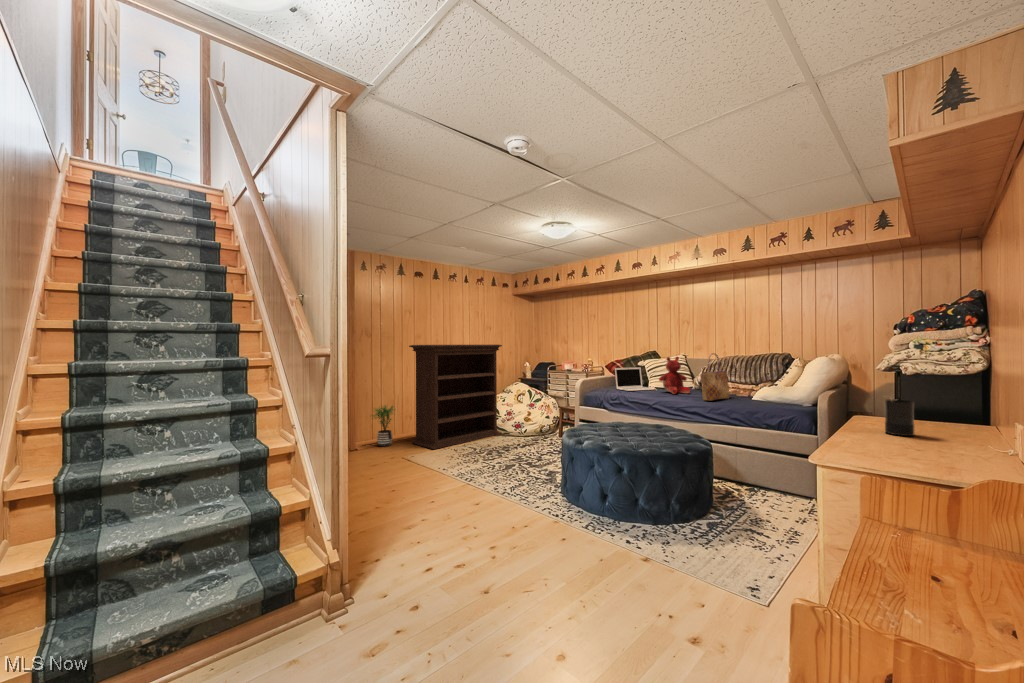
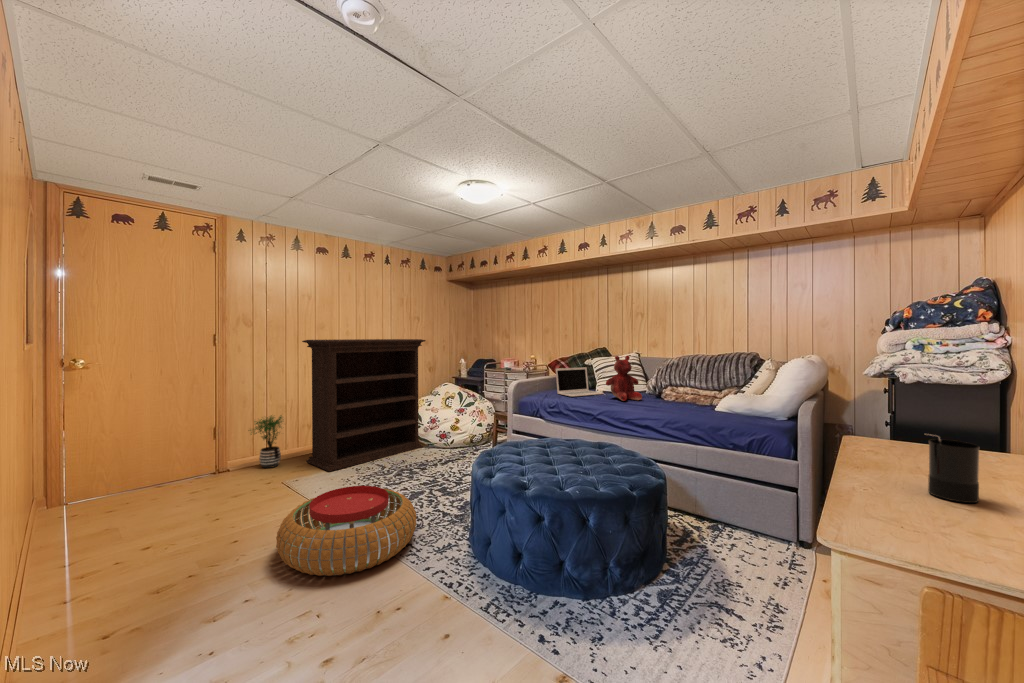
tote bag: present [702,353,729,401] -> none [655,352,687,411]
pouf: none [425,452,520,509] -> present [276,486,416,576]

